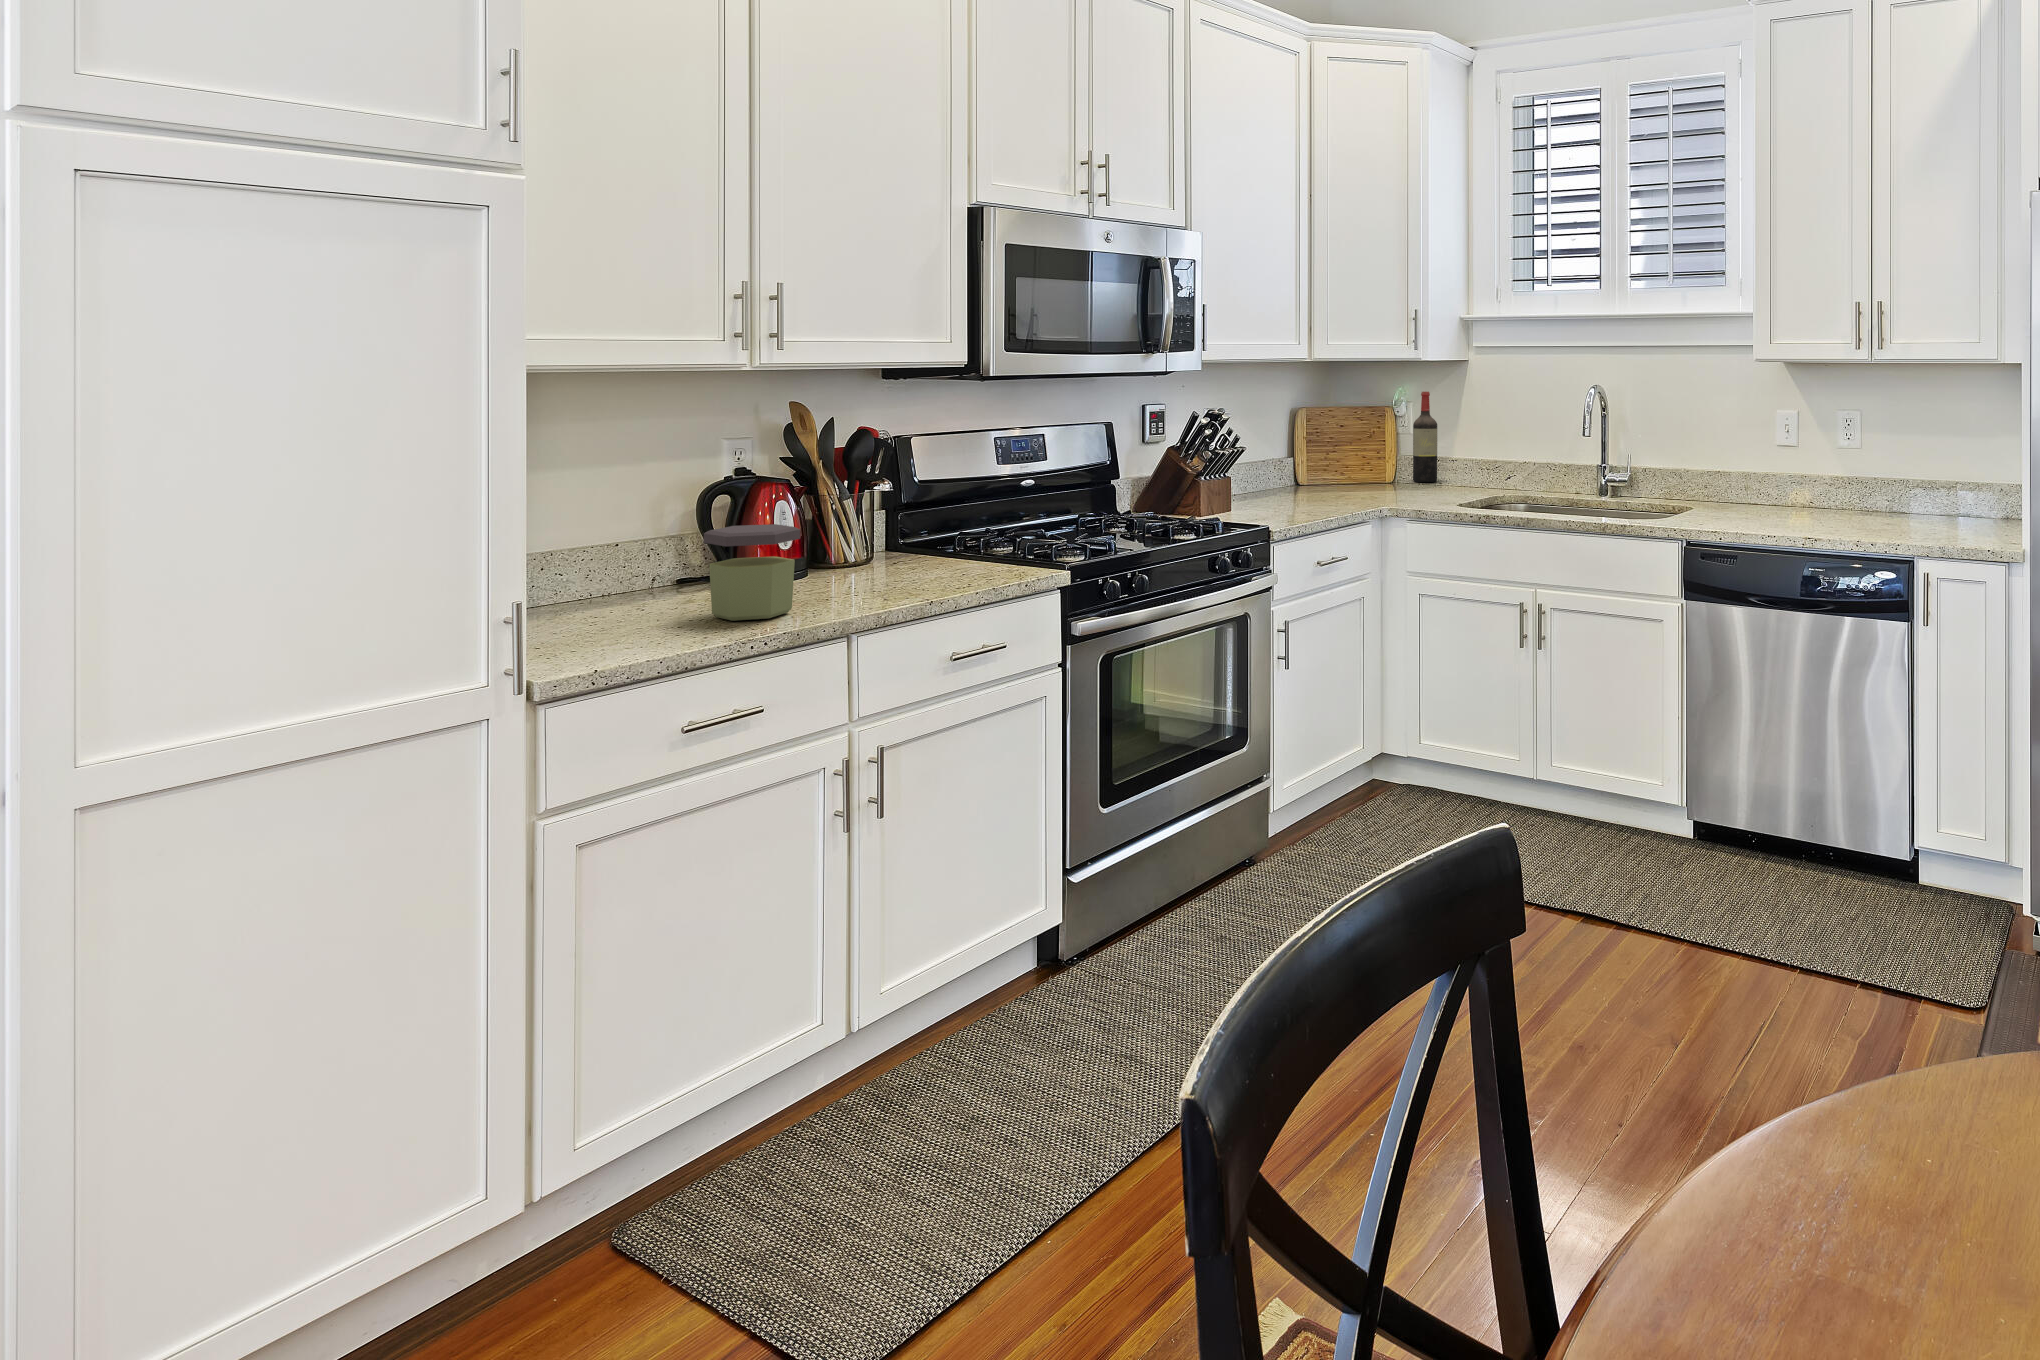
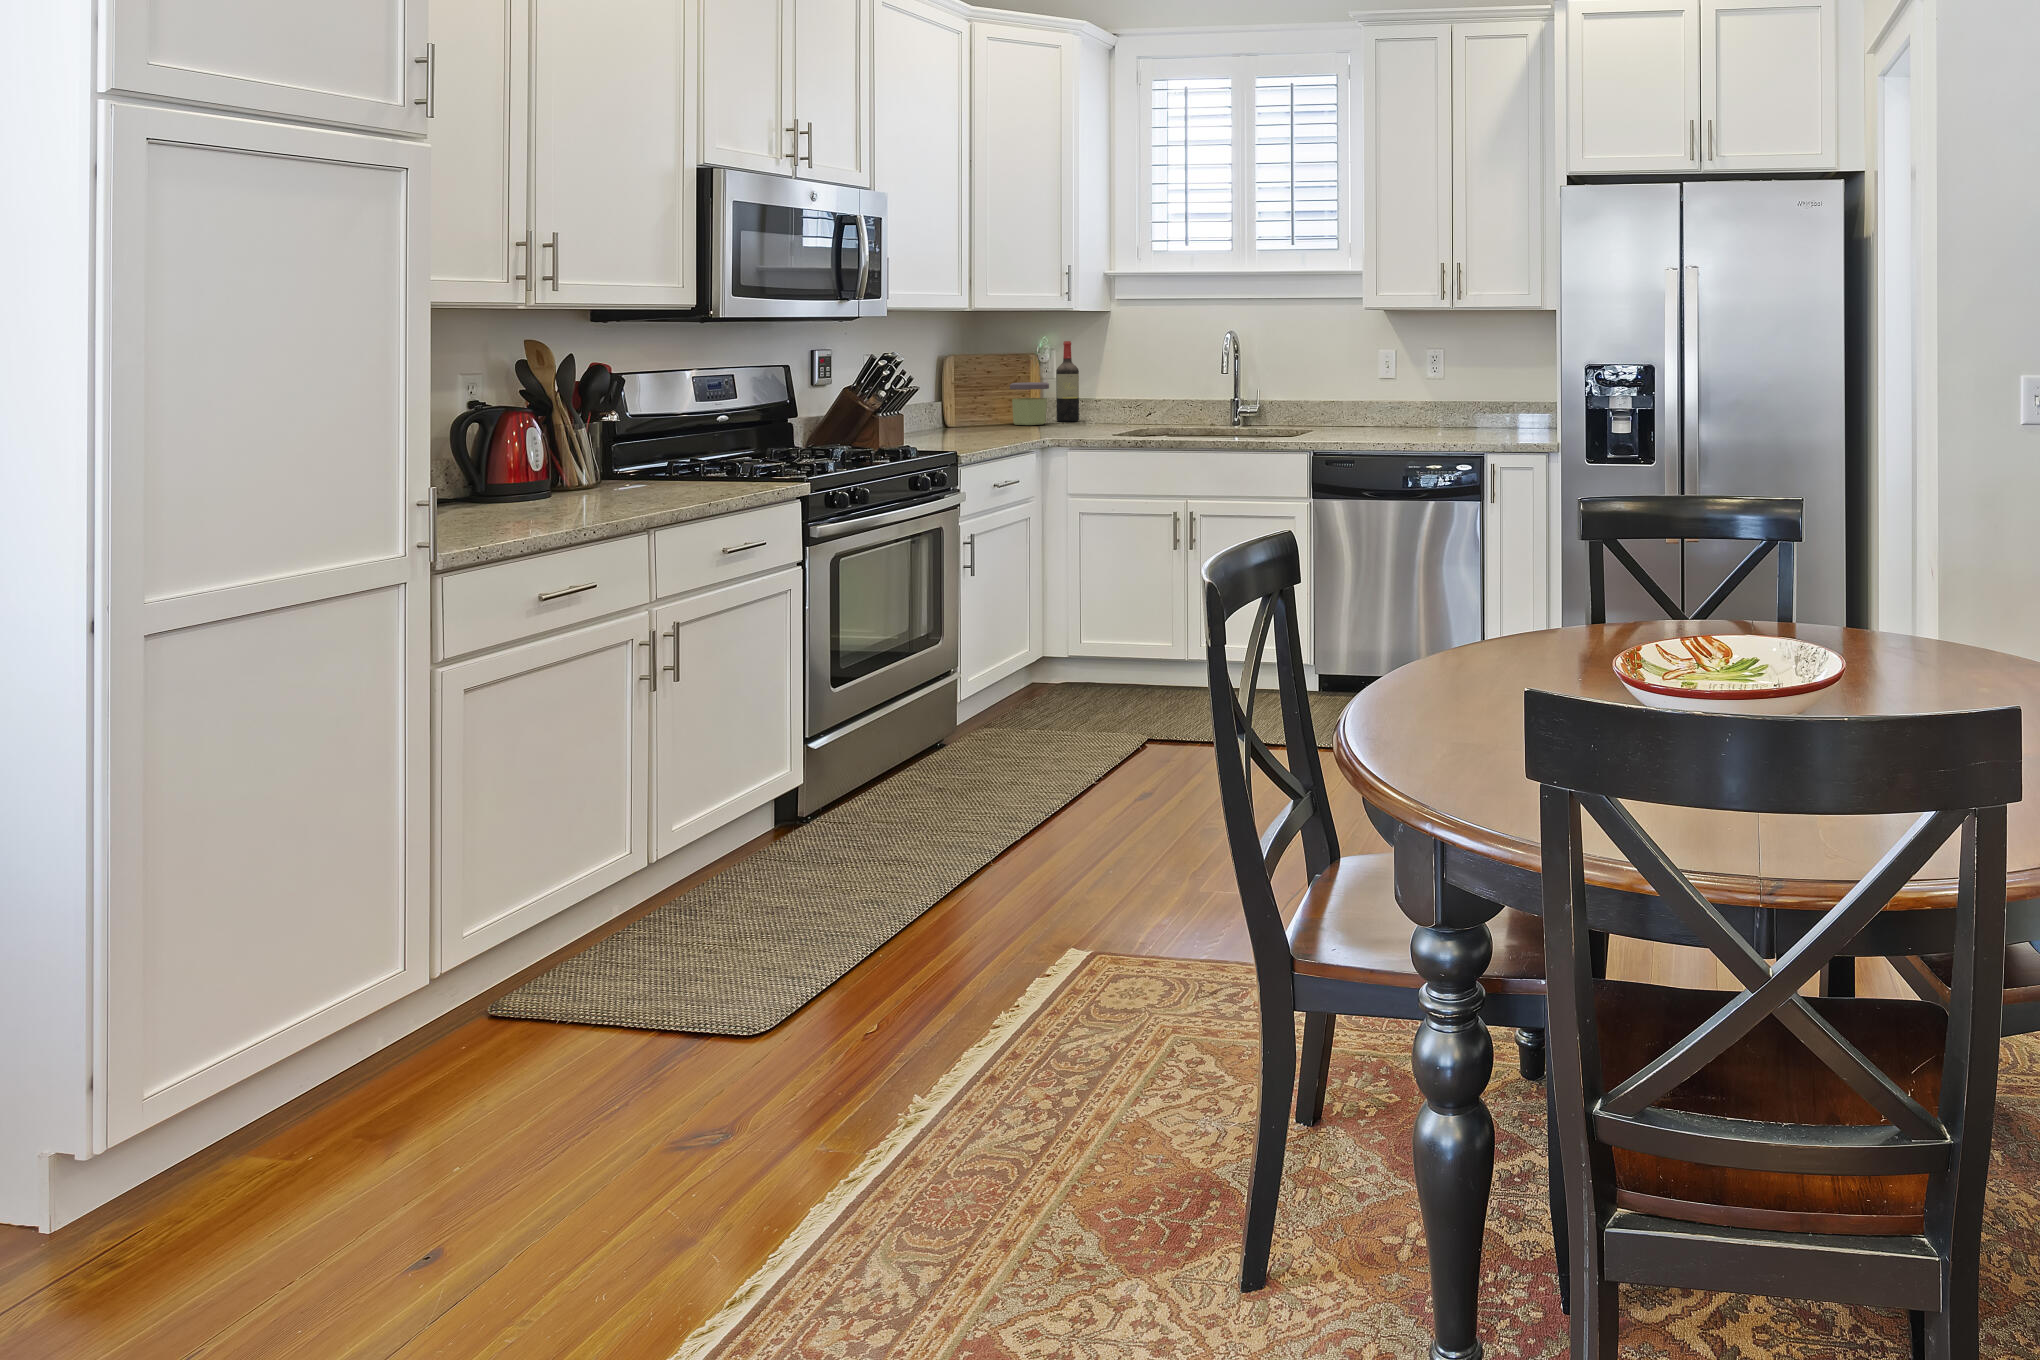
jar: present [704,524,800,621] -> present [1010,382,1049,425]

